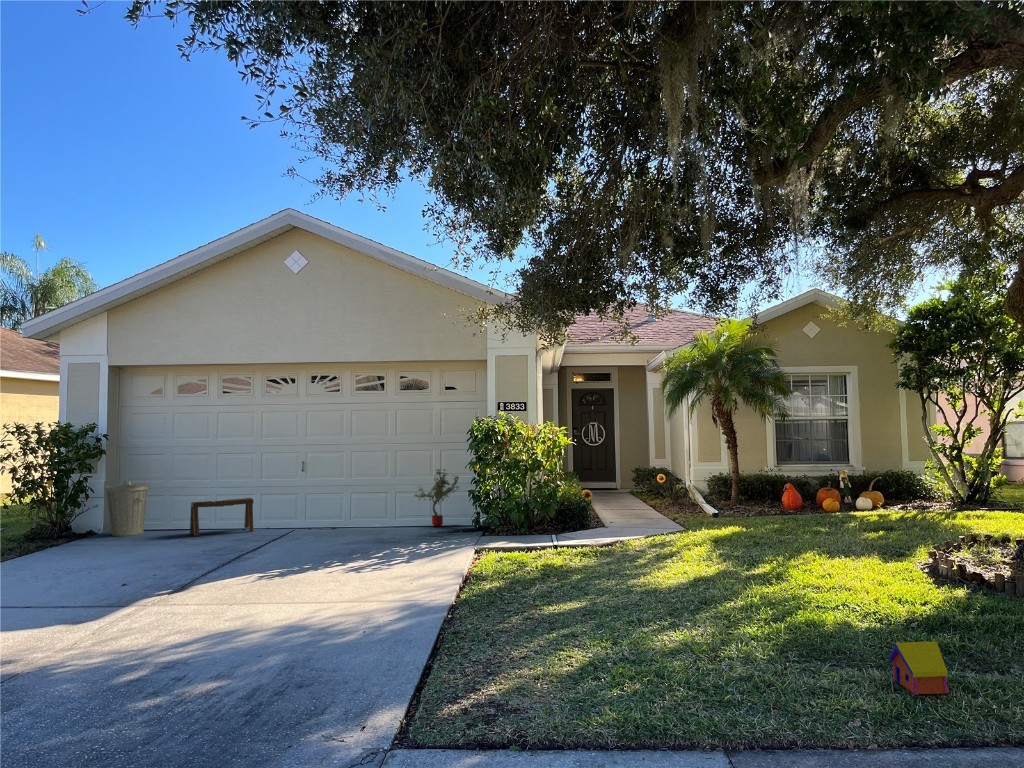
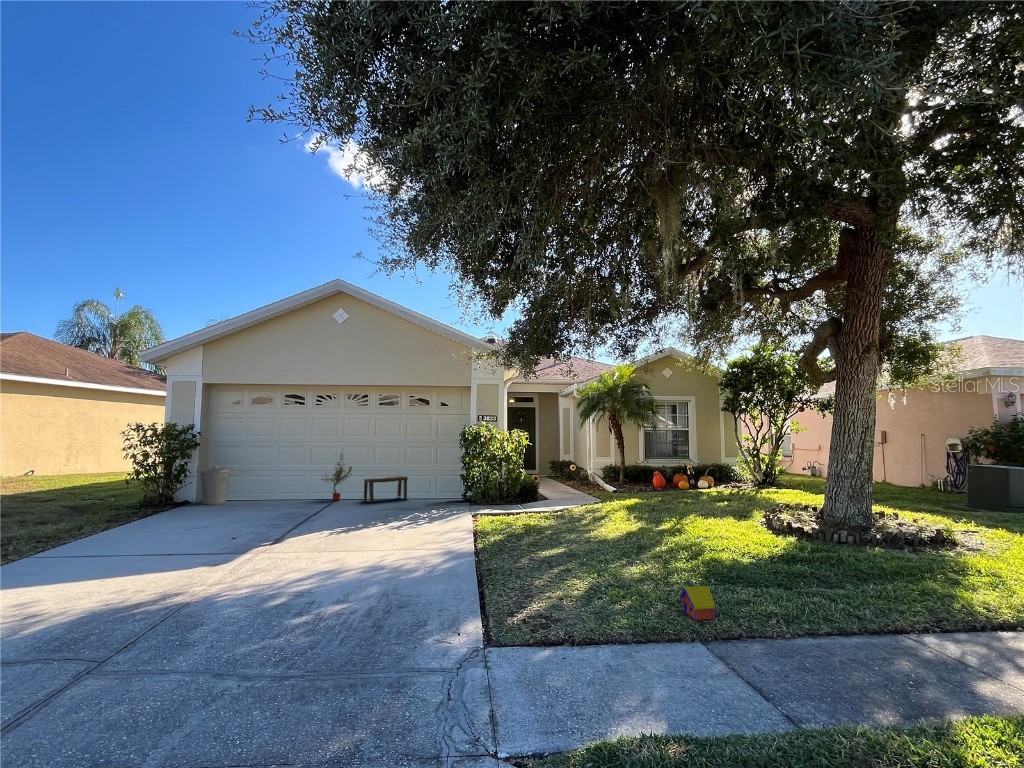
potted tree: present [415,469,459,527] -> present [321,462,352,501]
bench: present [190,498,254,536] -> present [364,476,408,503]
toy house: present [889,642,948,695] -> present [680,586,715,620]

